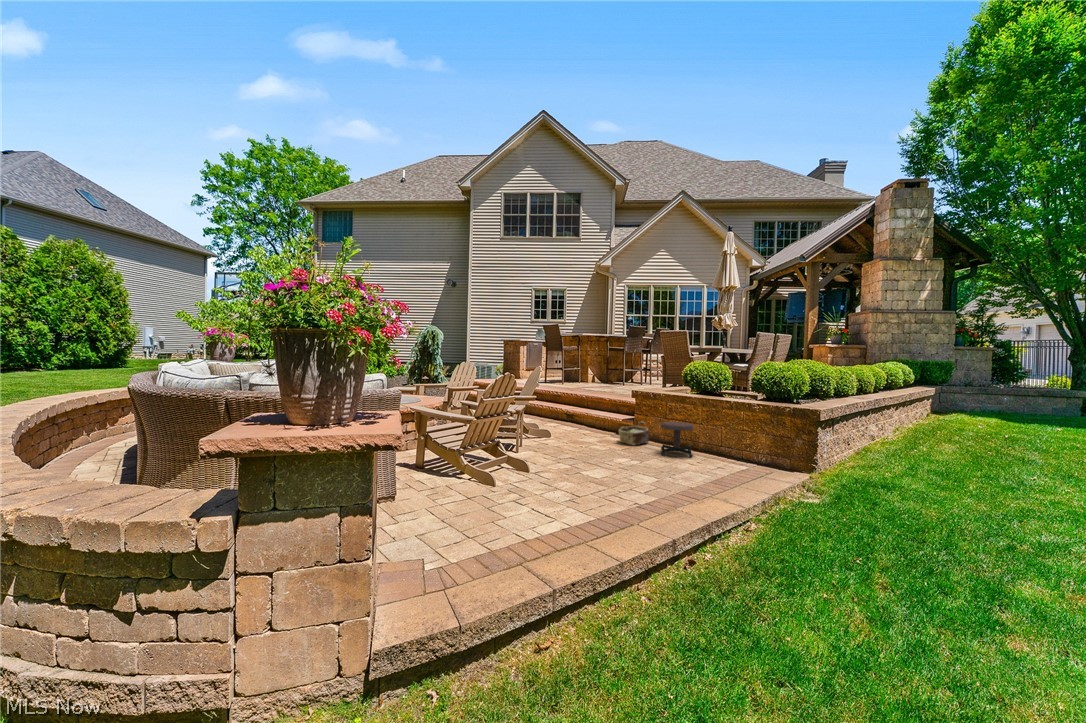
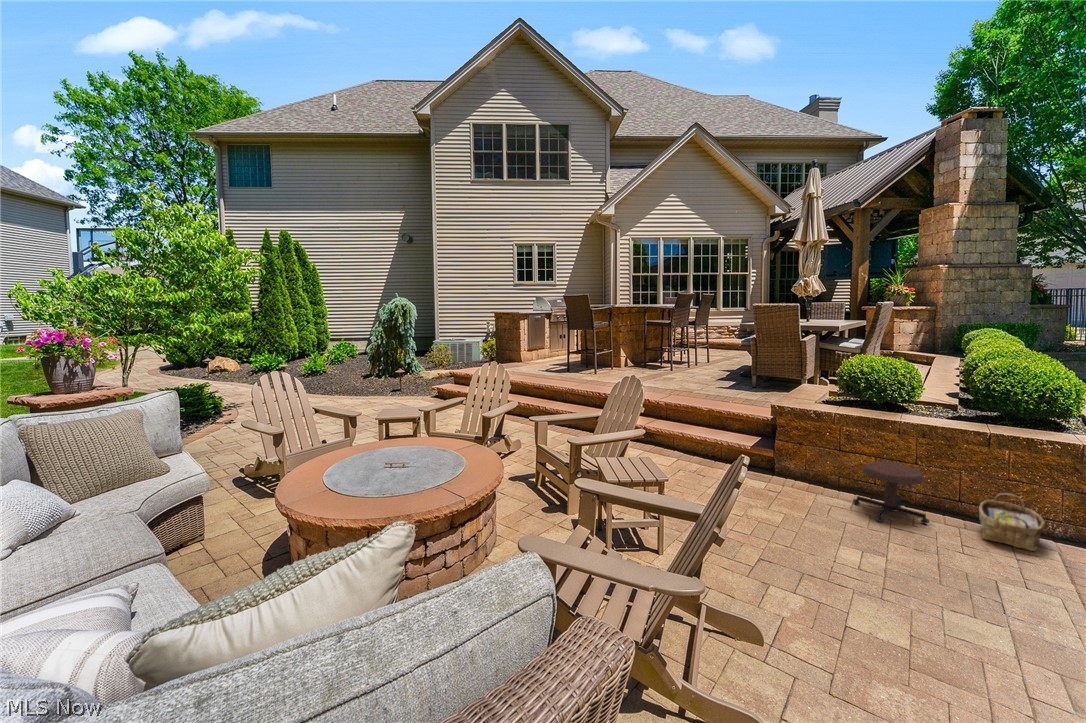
woven basket: present [619,422,649,446] -> present [979,493,1045,551]

